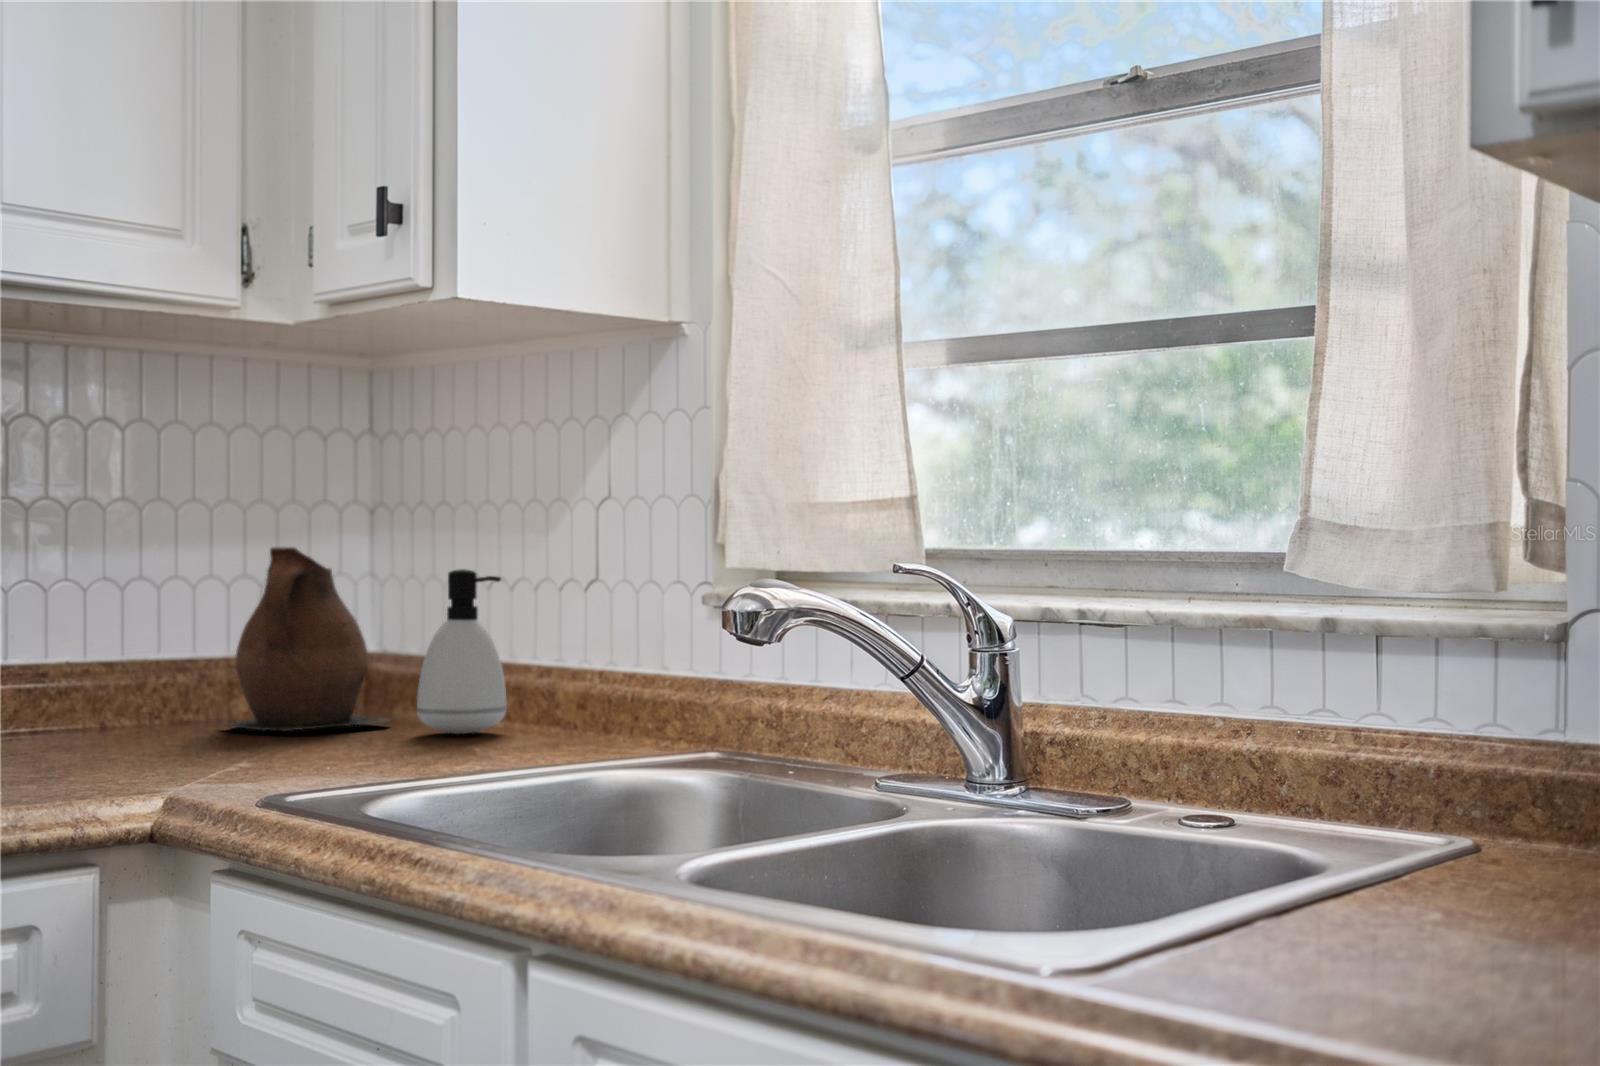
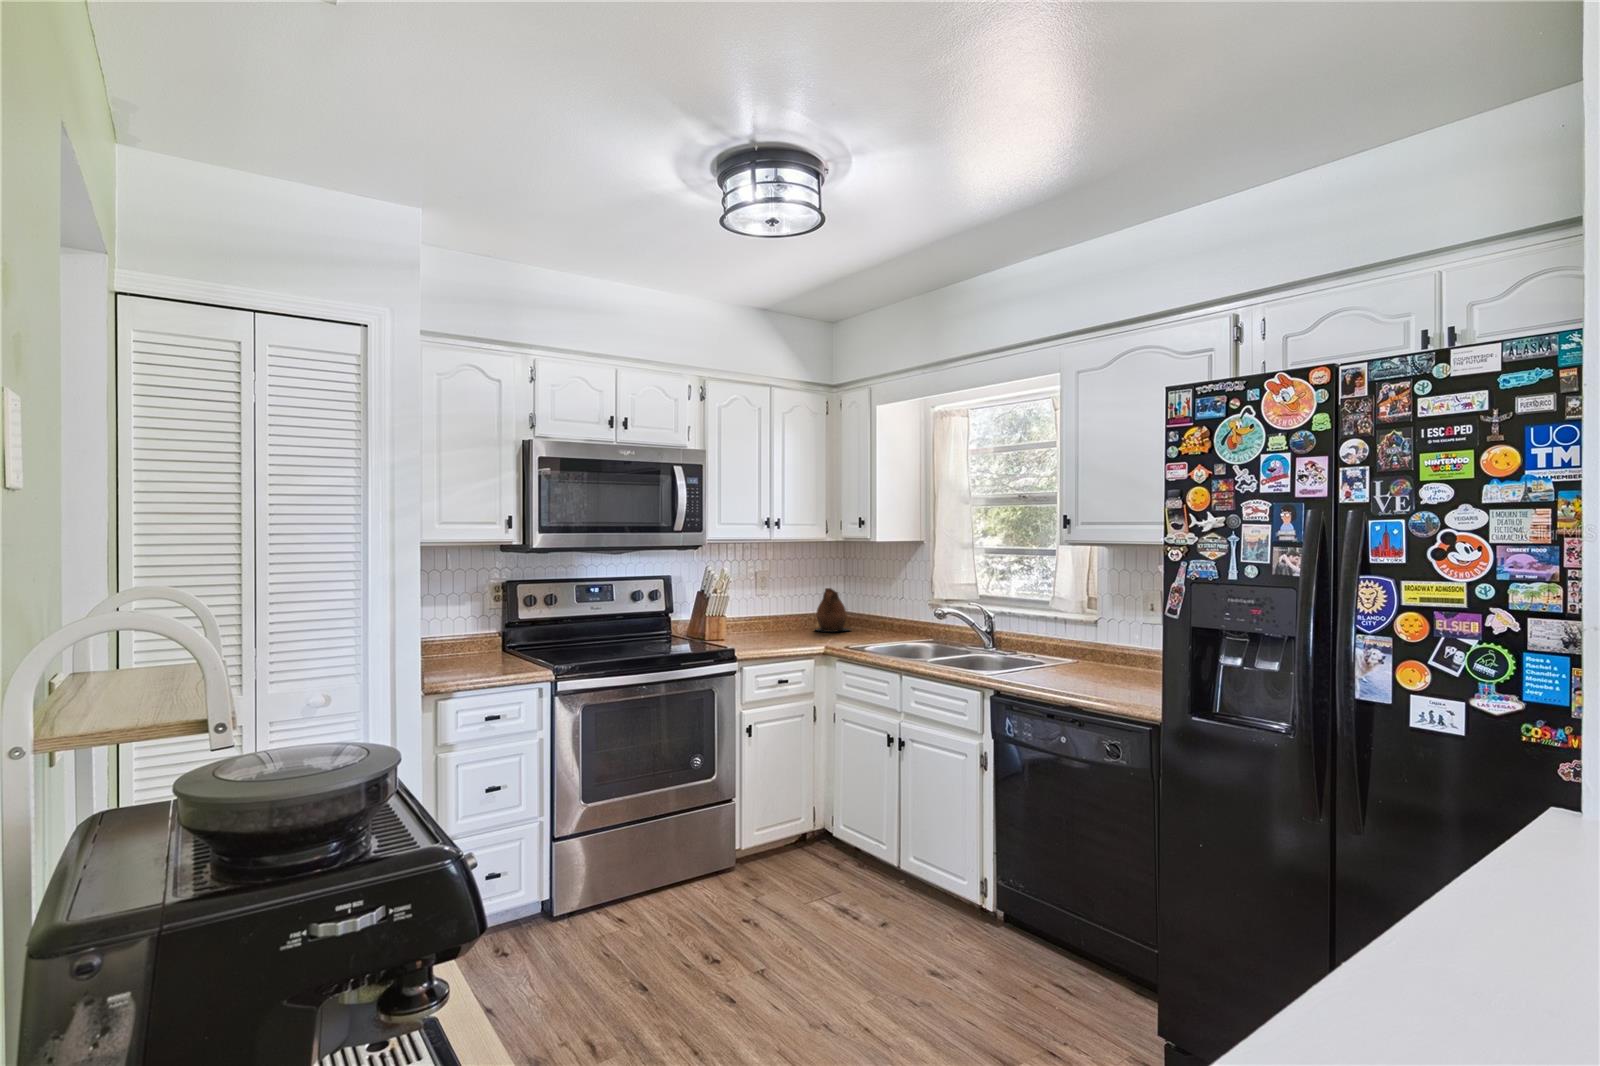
soap dispenser: present [417,569,507,734] -> none [861,594,882,633]

